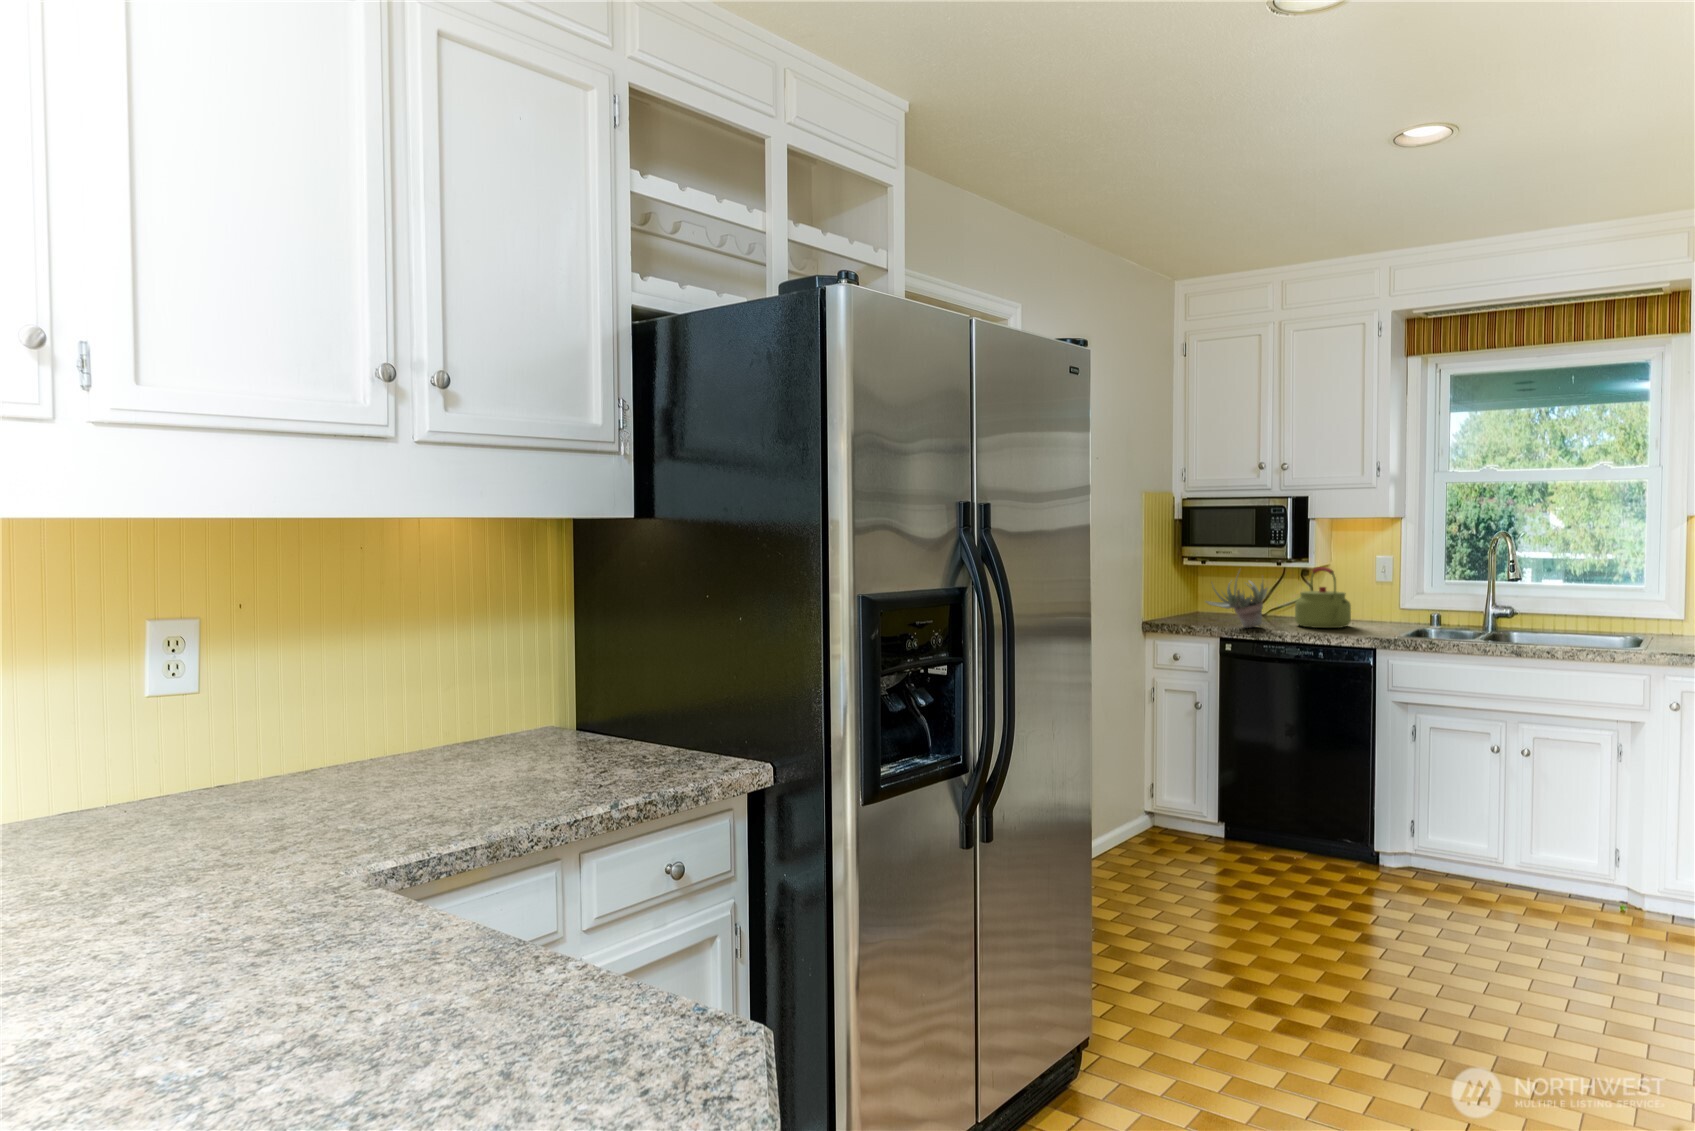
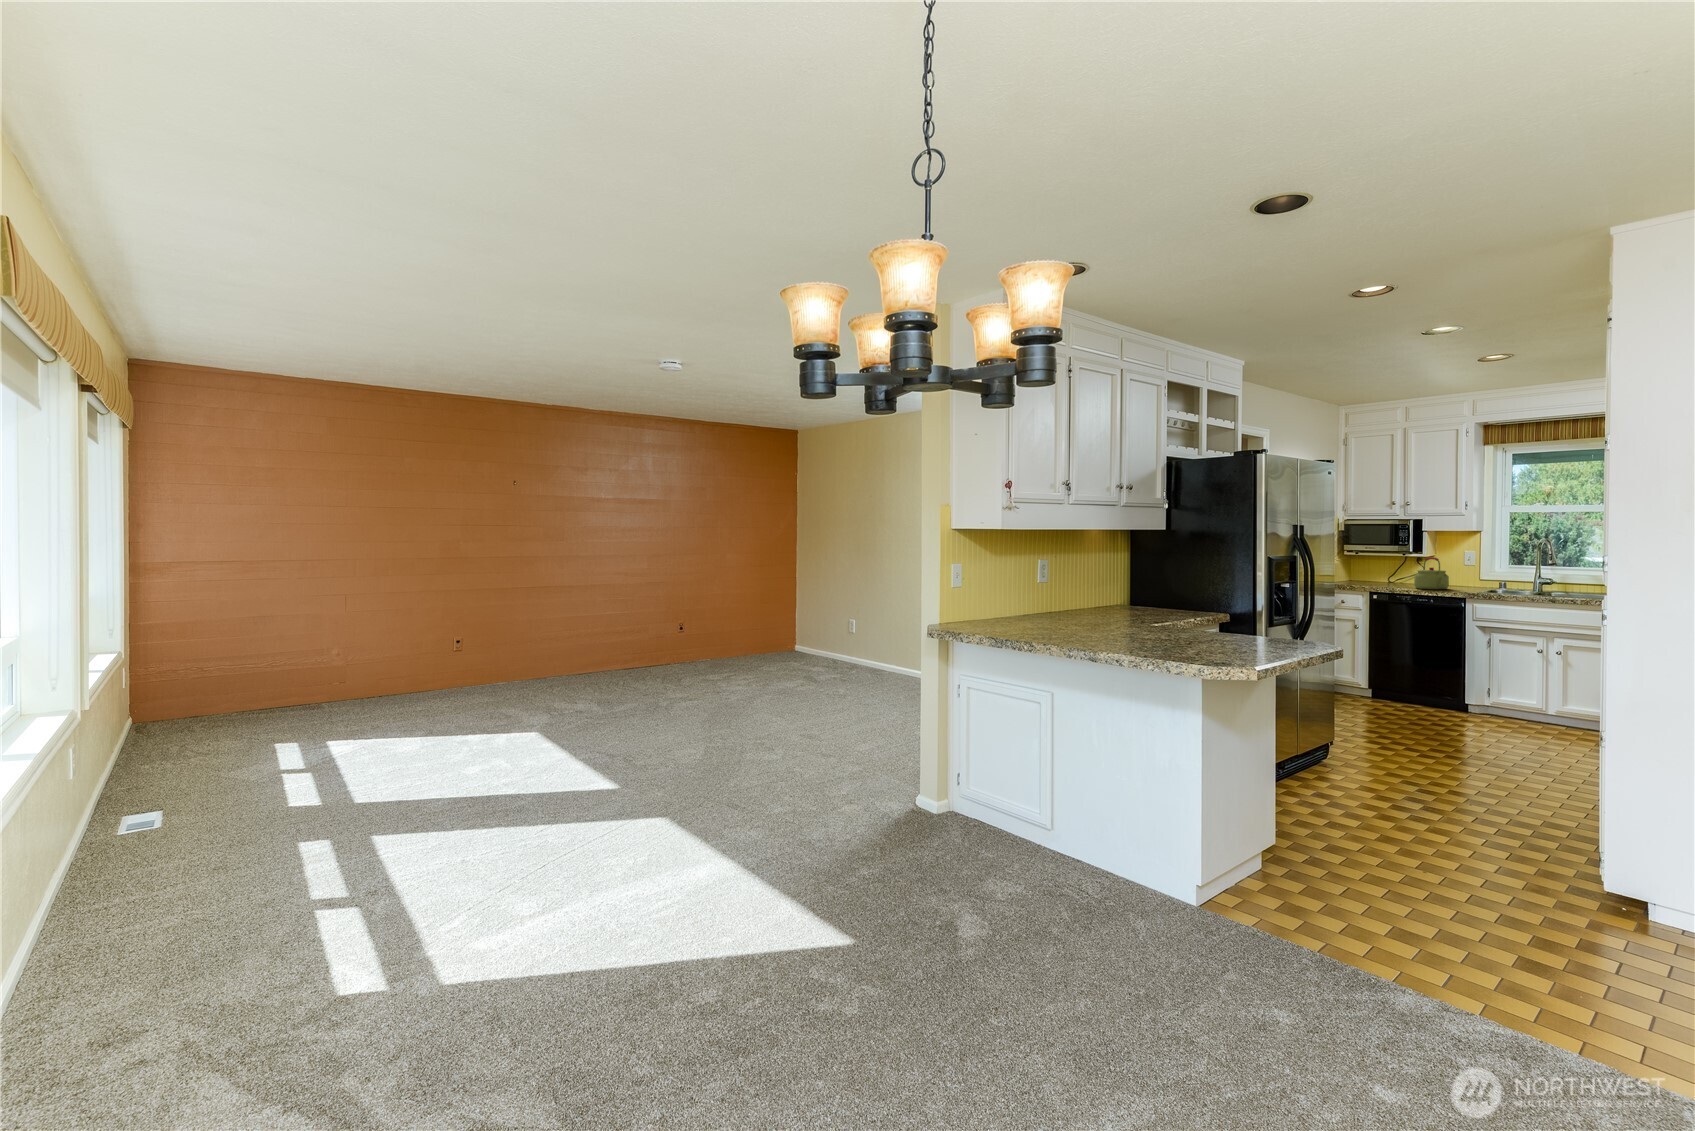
succulent plant: present [1206,572,1268,628] -> none [1360,558,1398,589]

